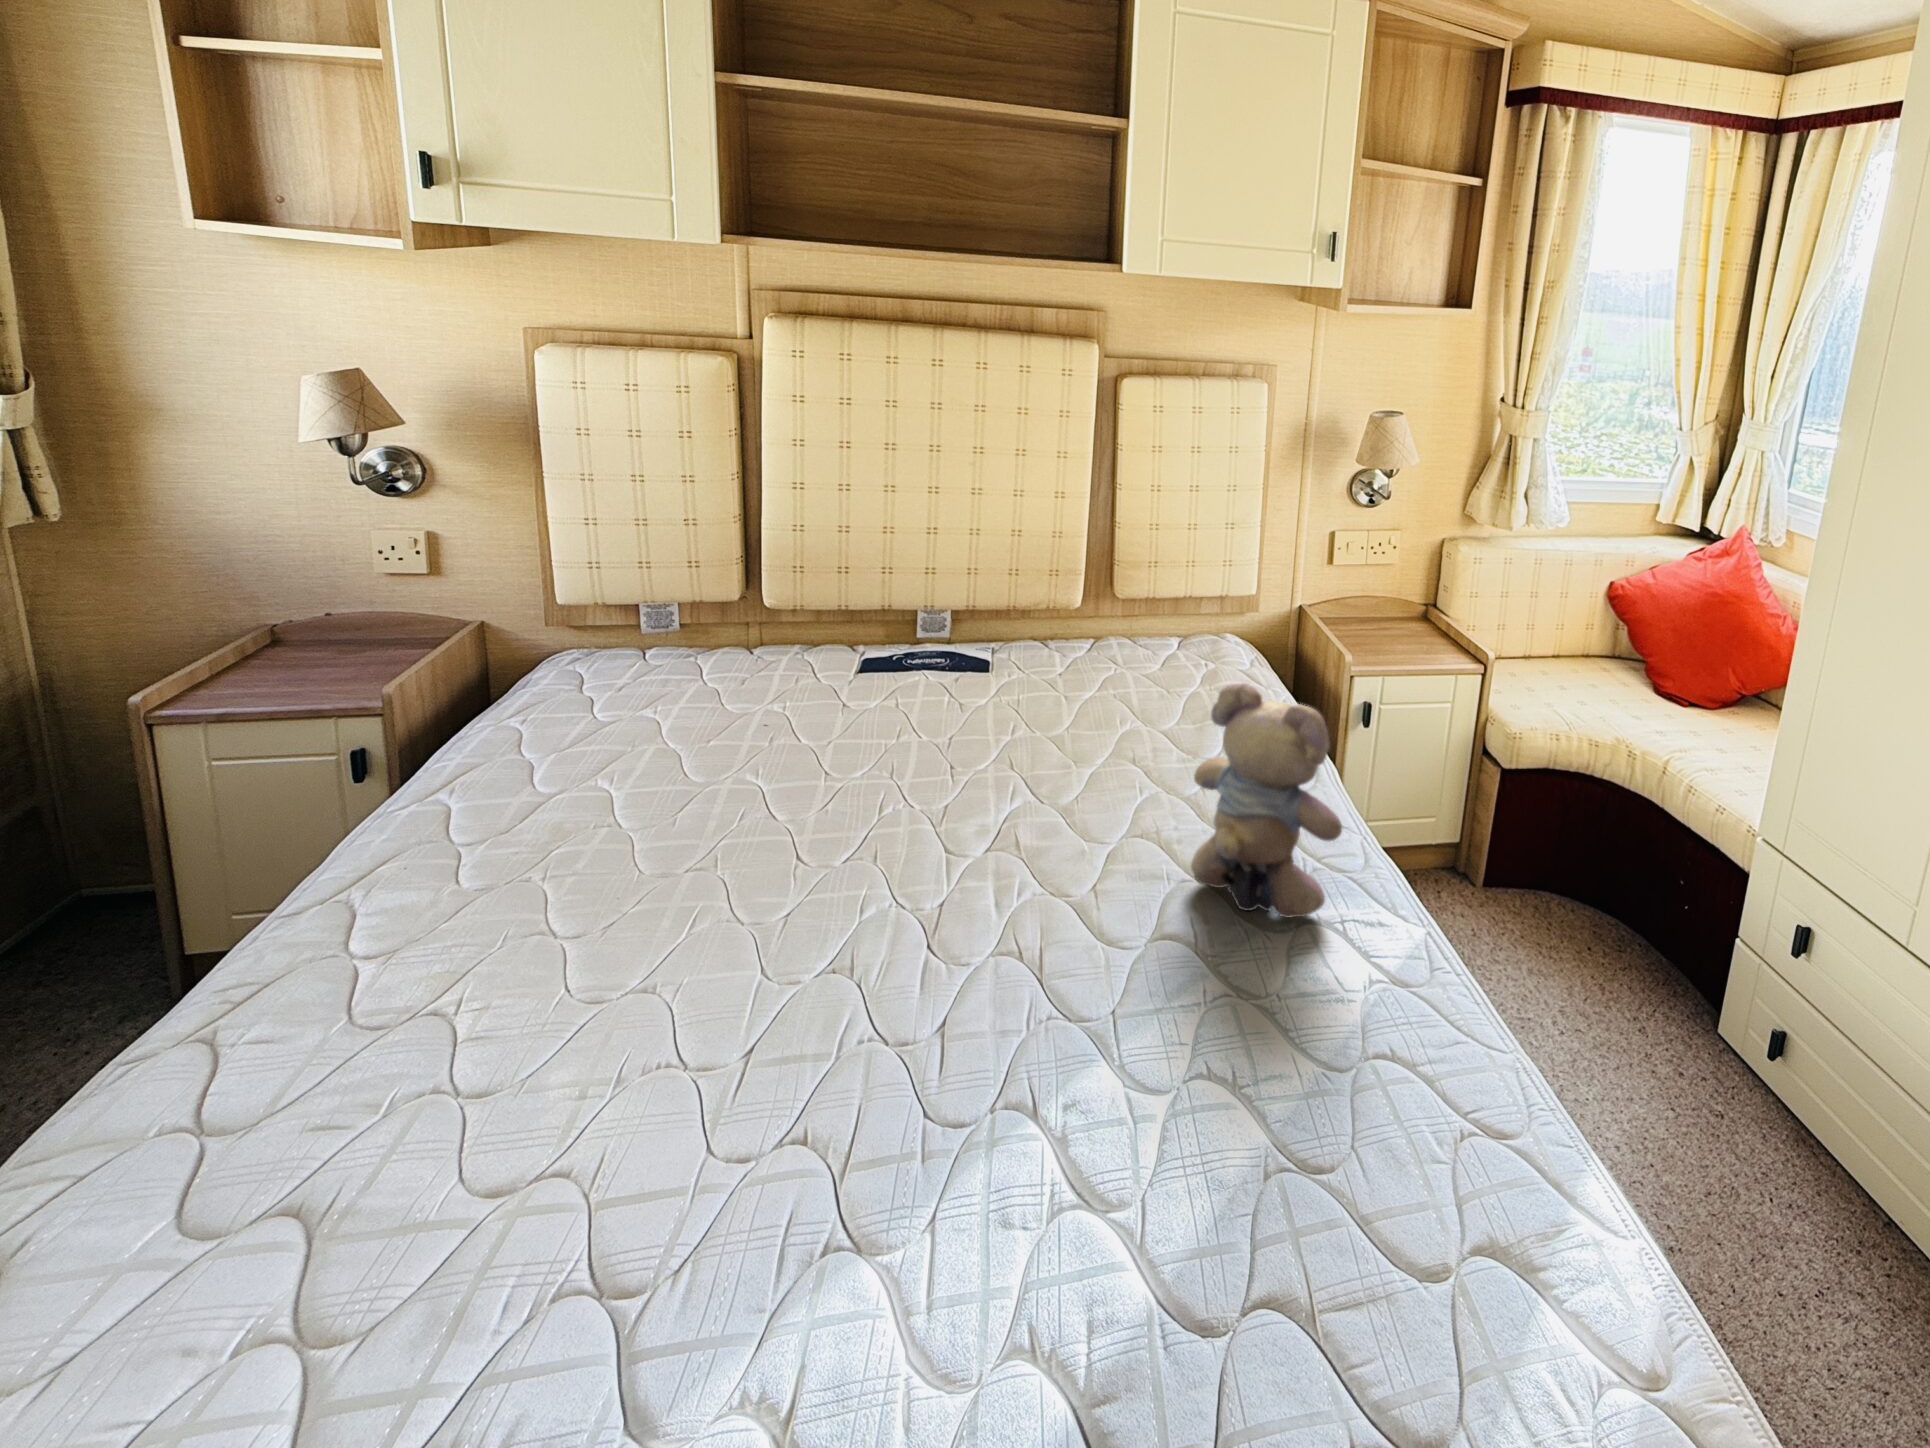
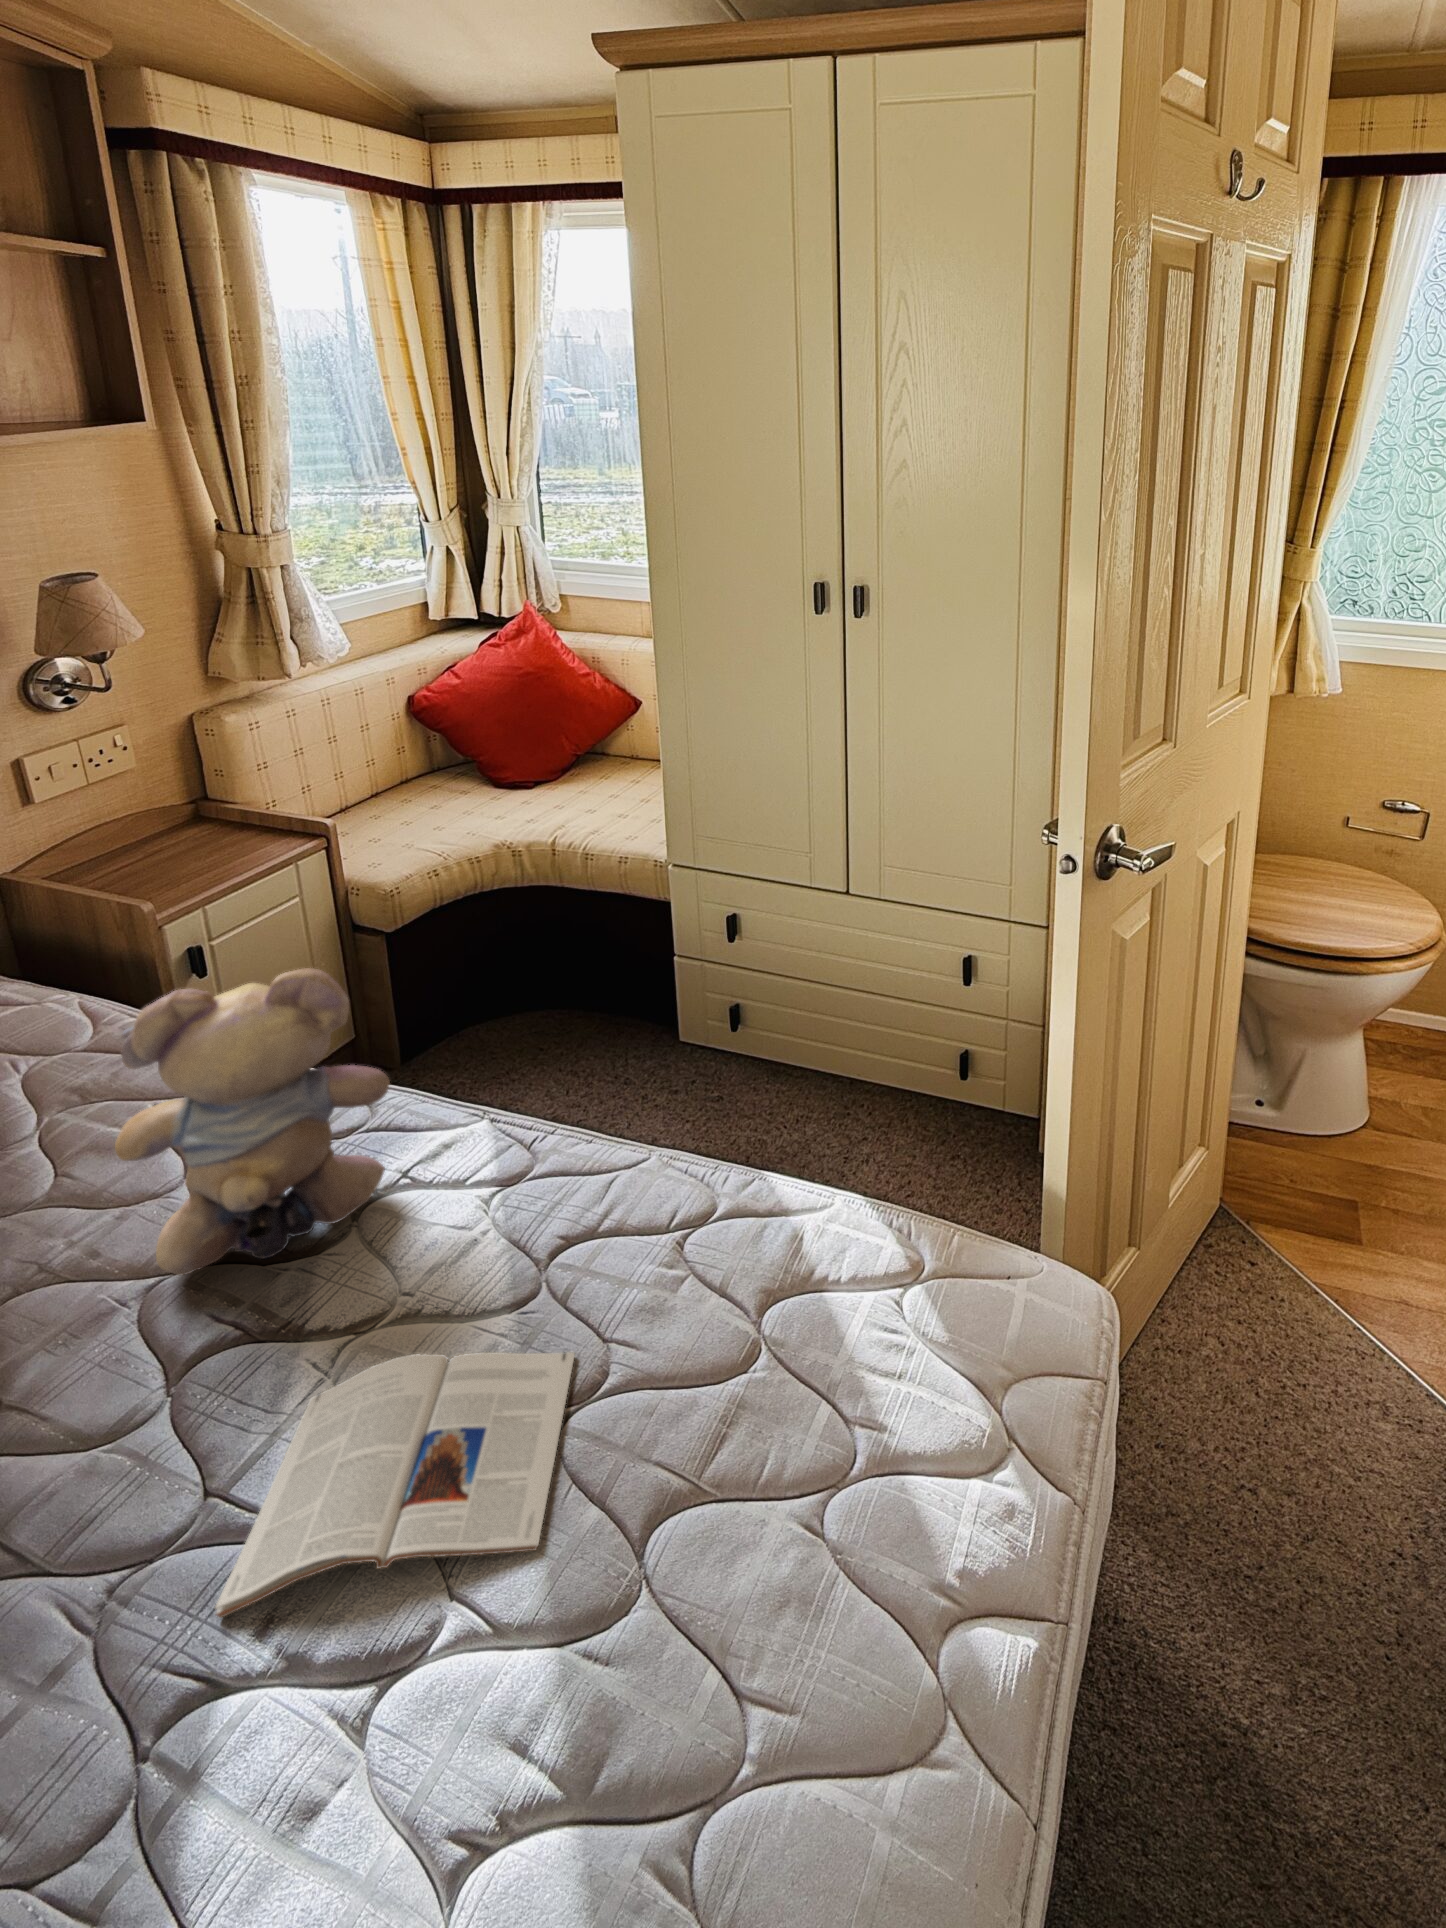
magazine: none [1068,1006,1326,1229] -> present [215,1352,575,1618]

